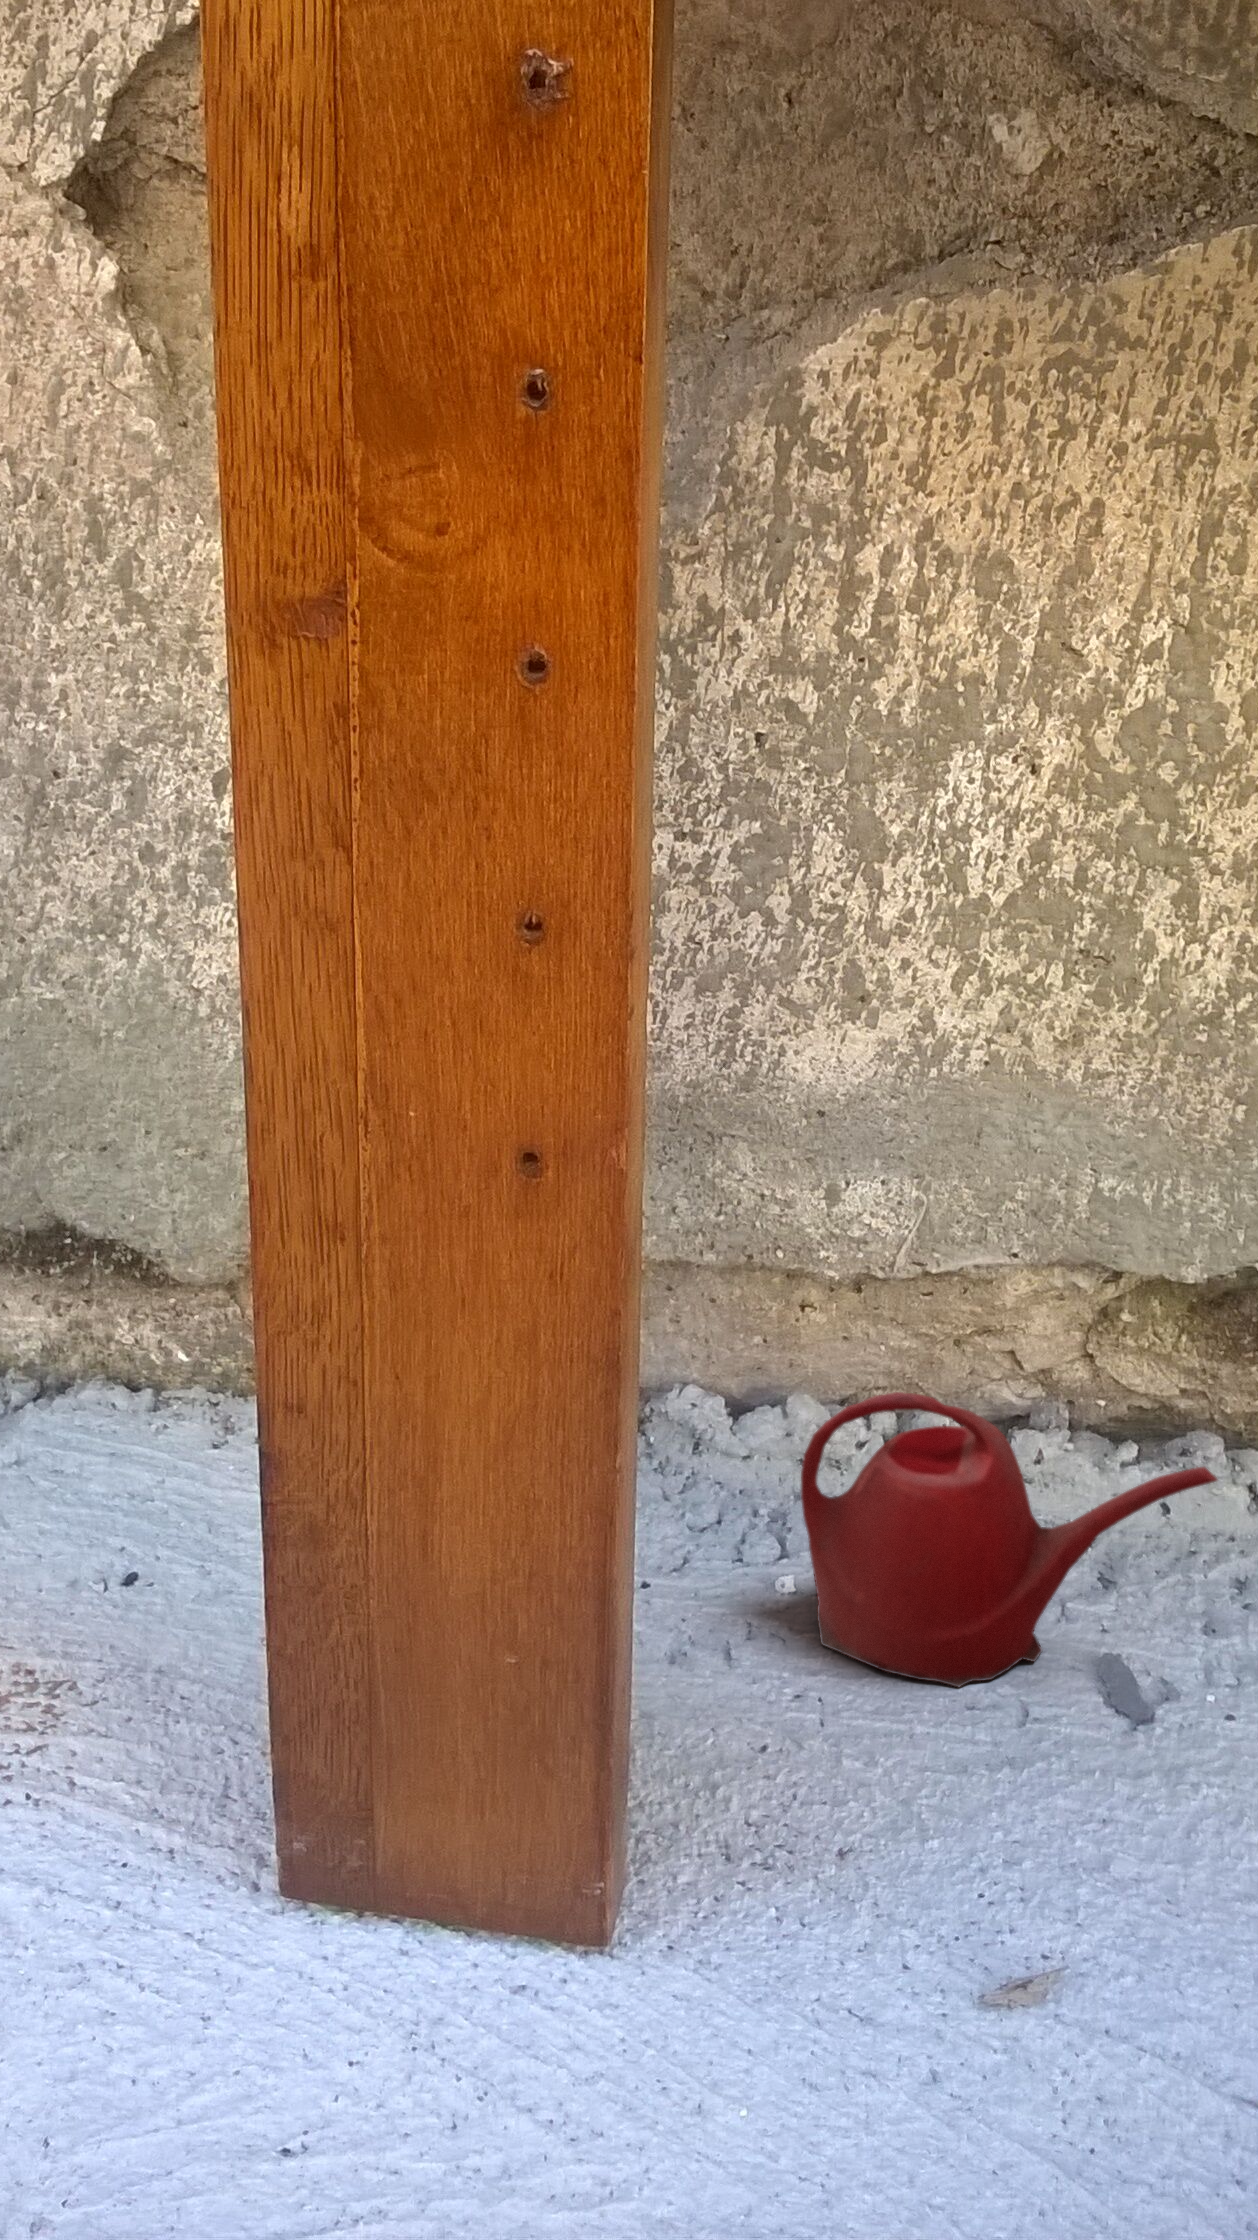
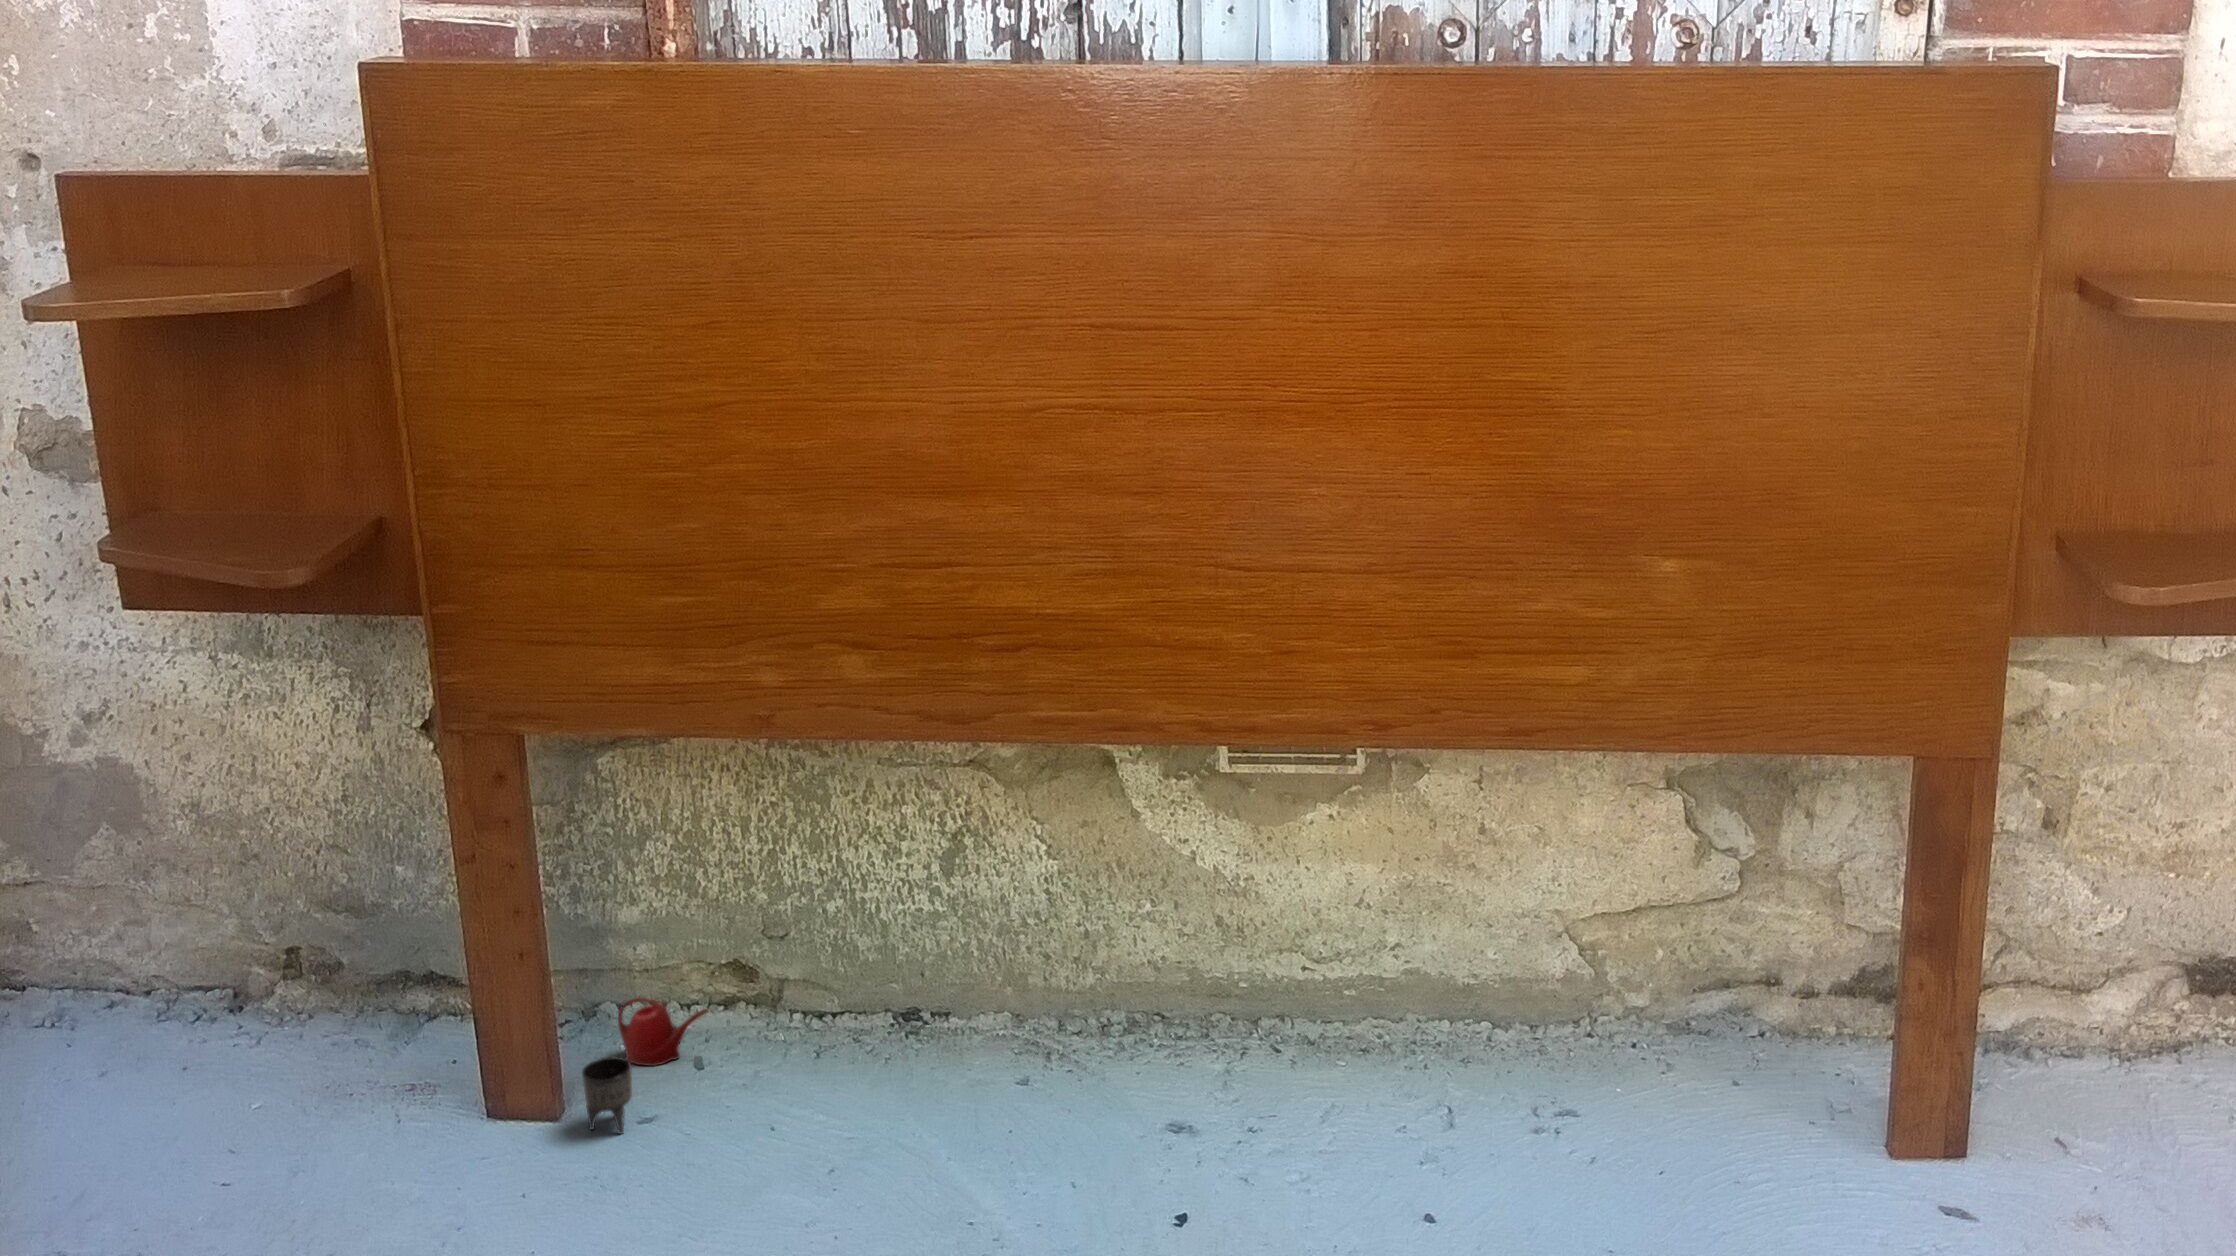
planter: none [835,1705,1090,2121] -> present [582,1057,632,1134]

